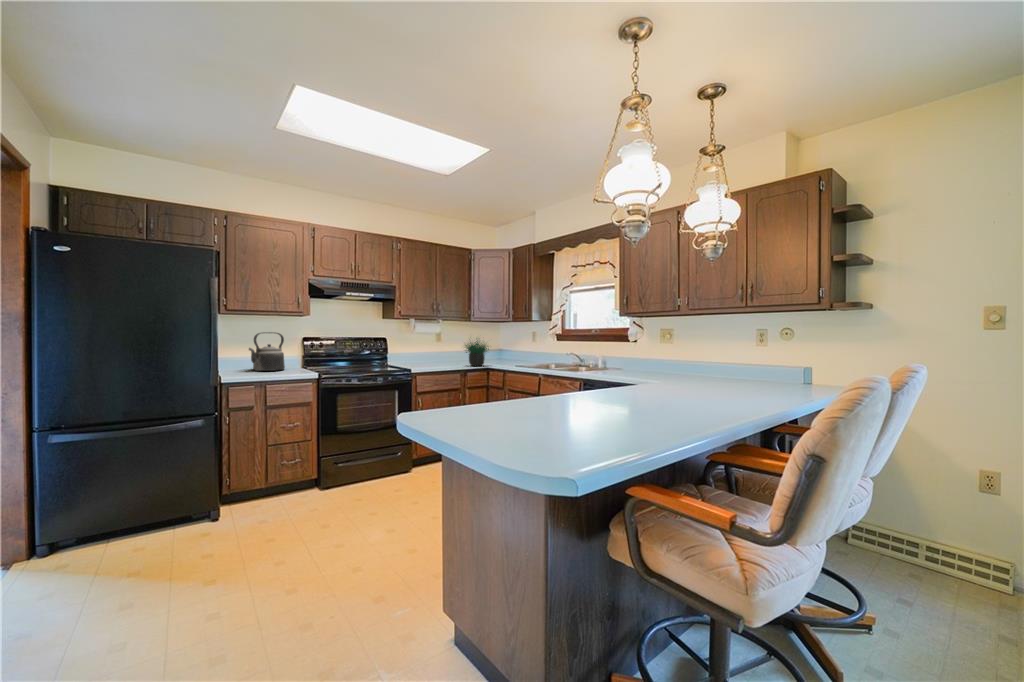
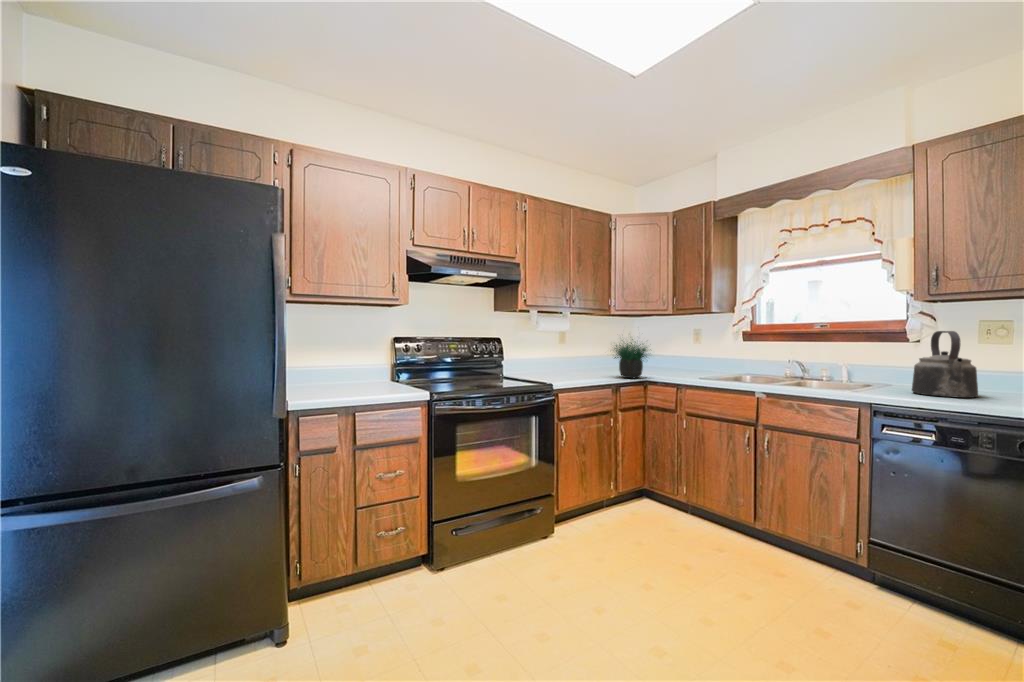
kettle: present [249,332,285,371] -> present [912,331,978,398]

